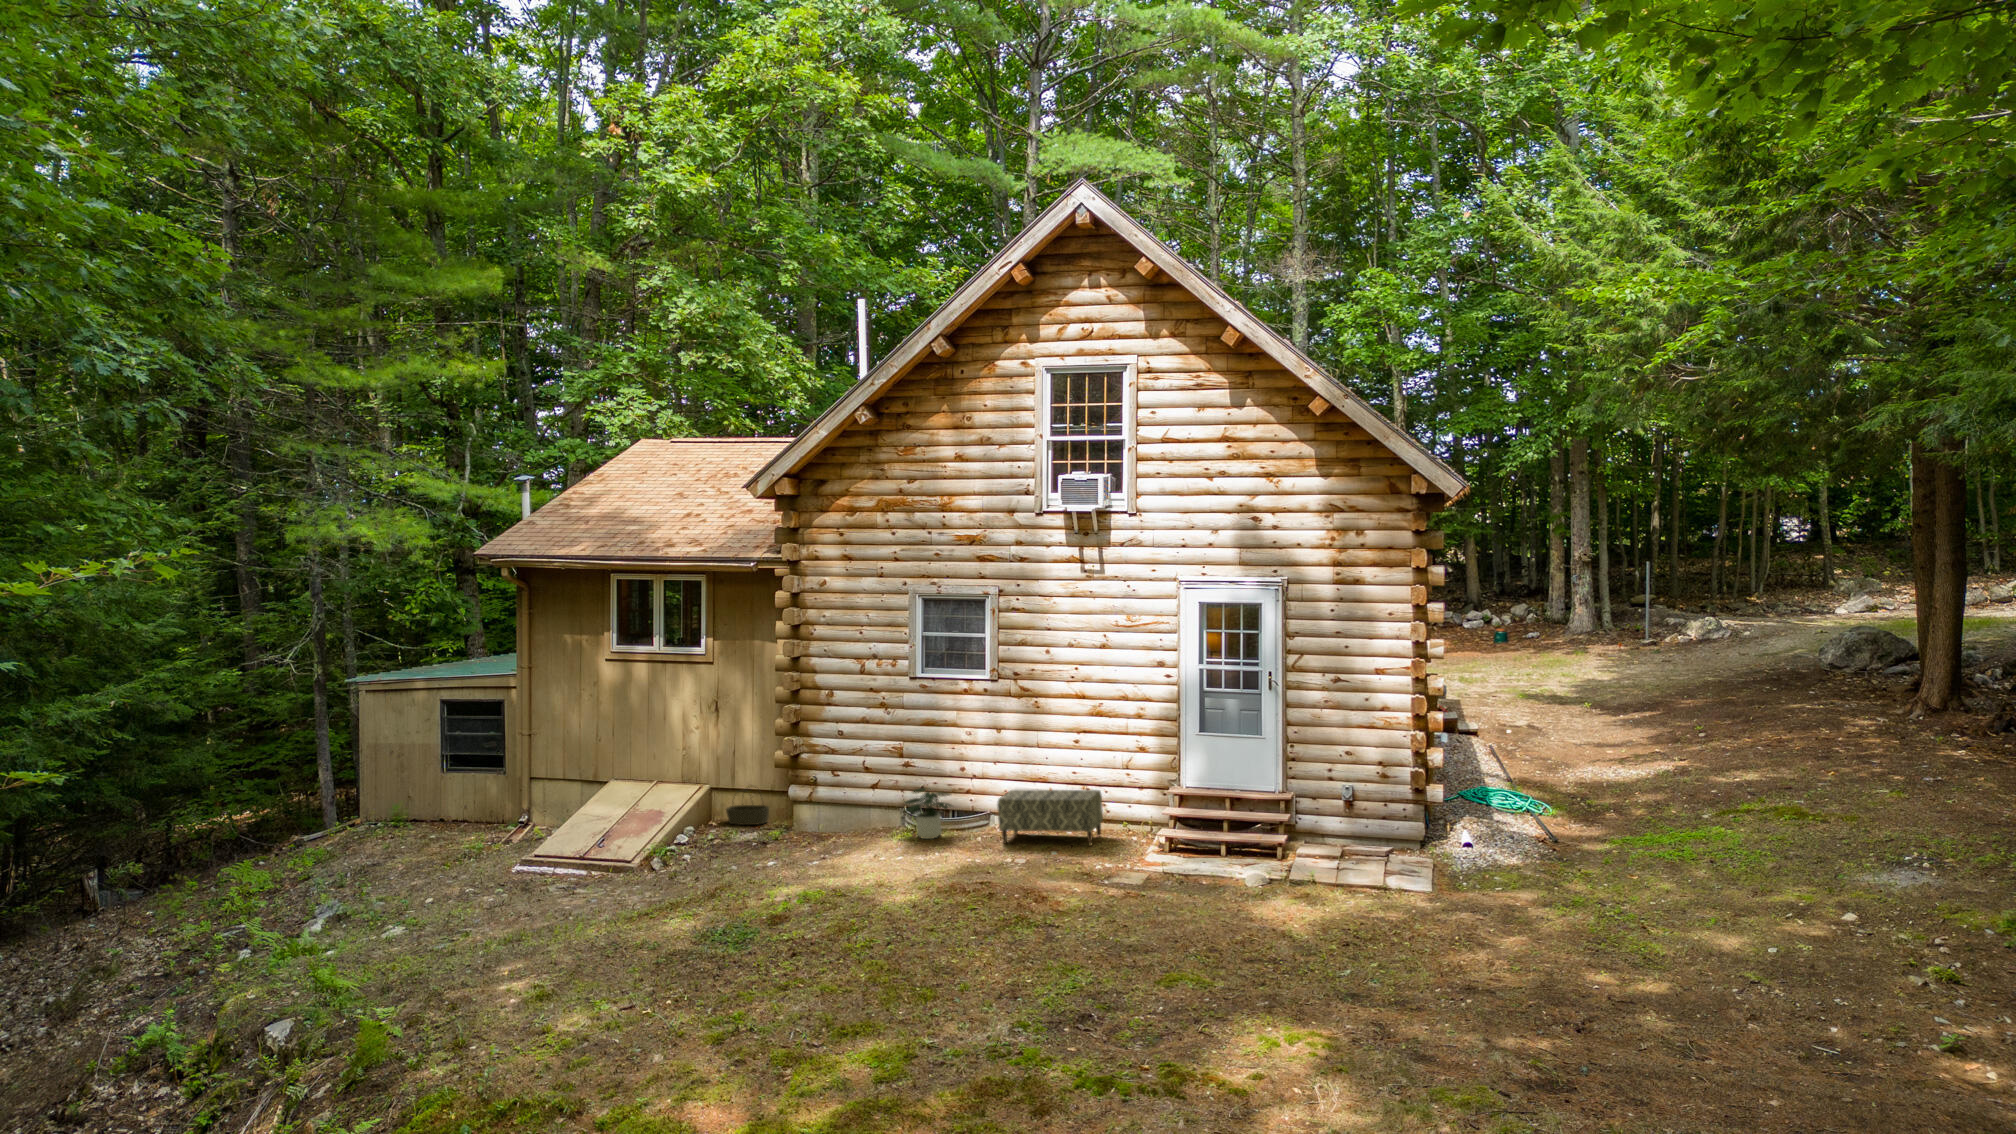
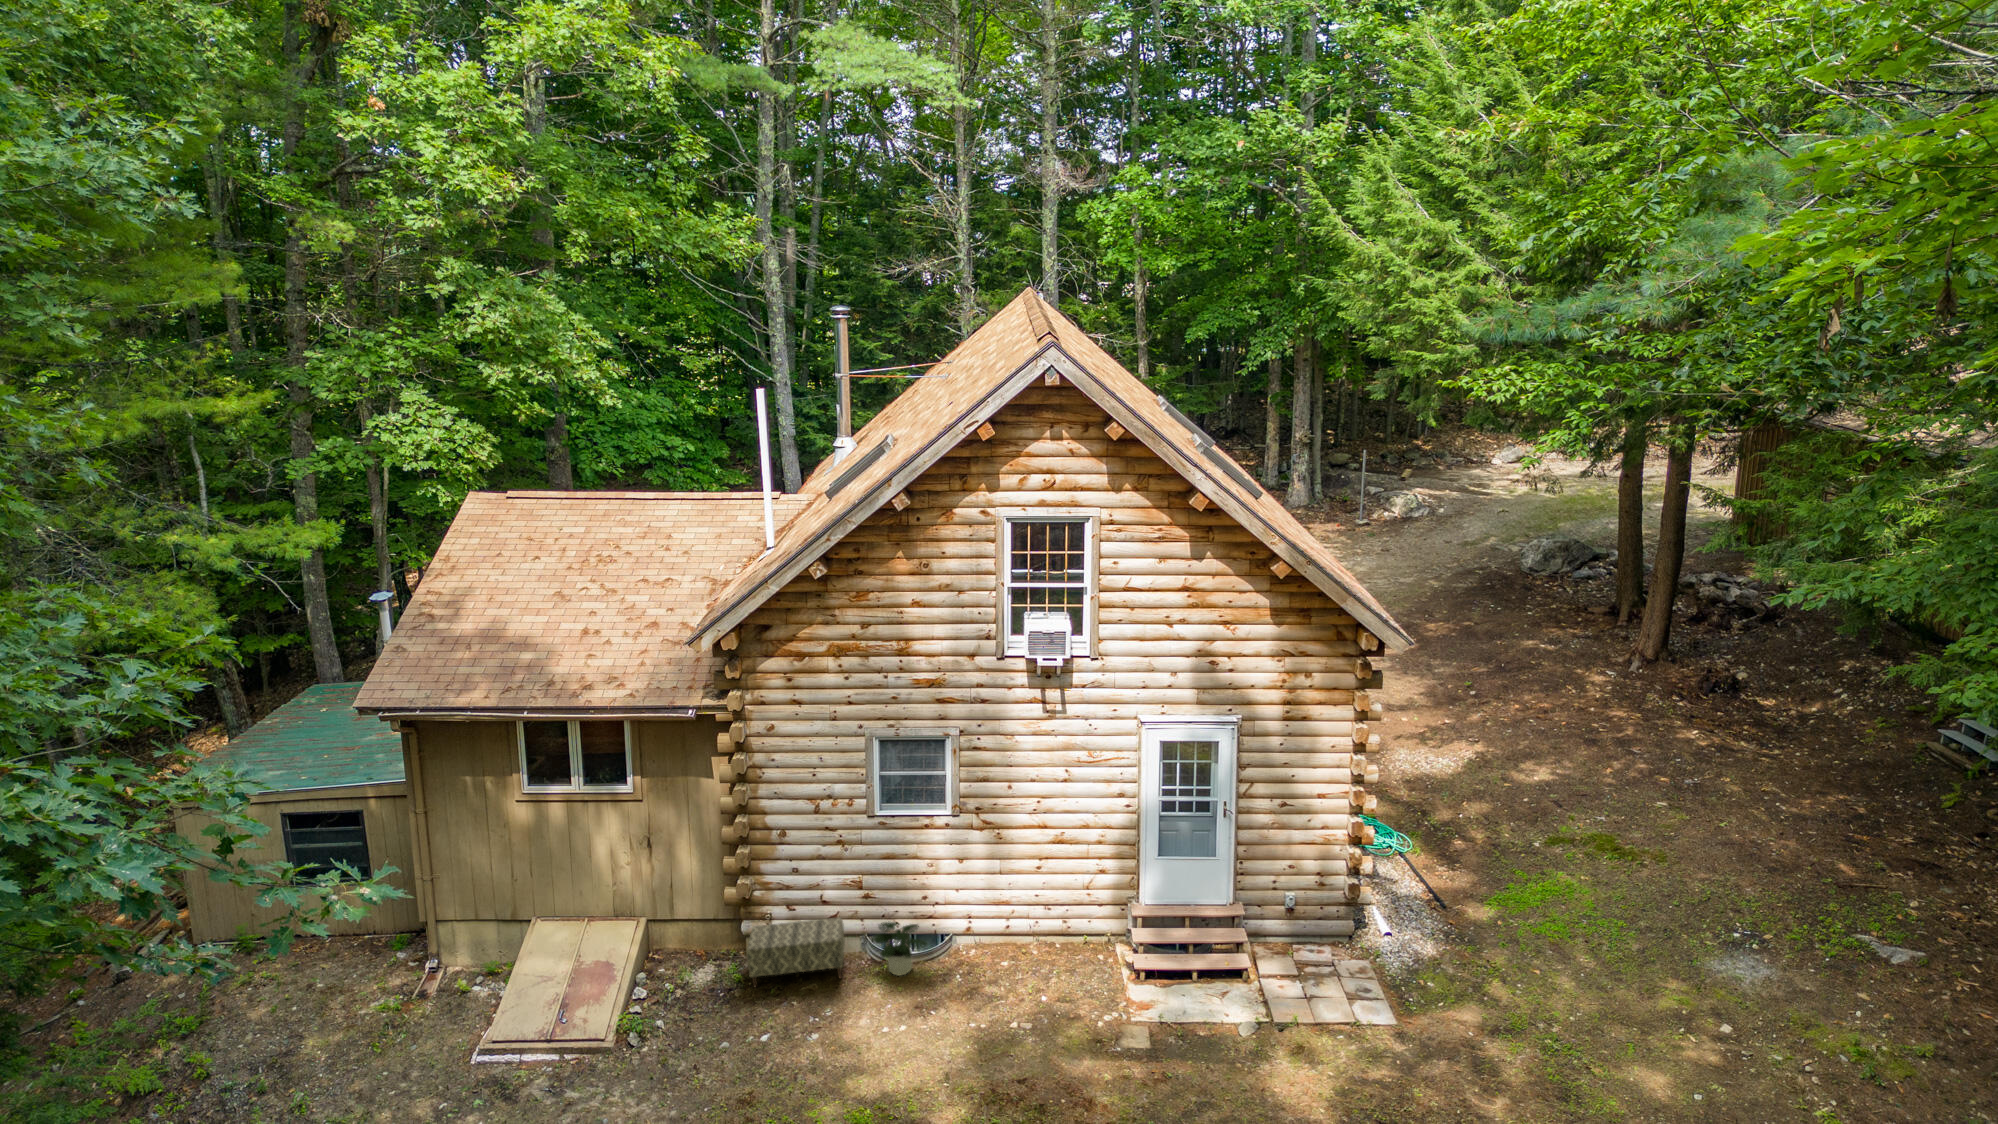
basket: present [726,790,769,825] -> none [672,925,719,969]
bench: present [997,790,1103,845] -> present [747,917,845,987]

